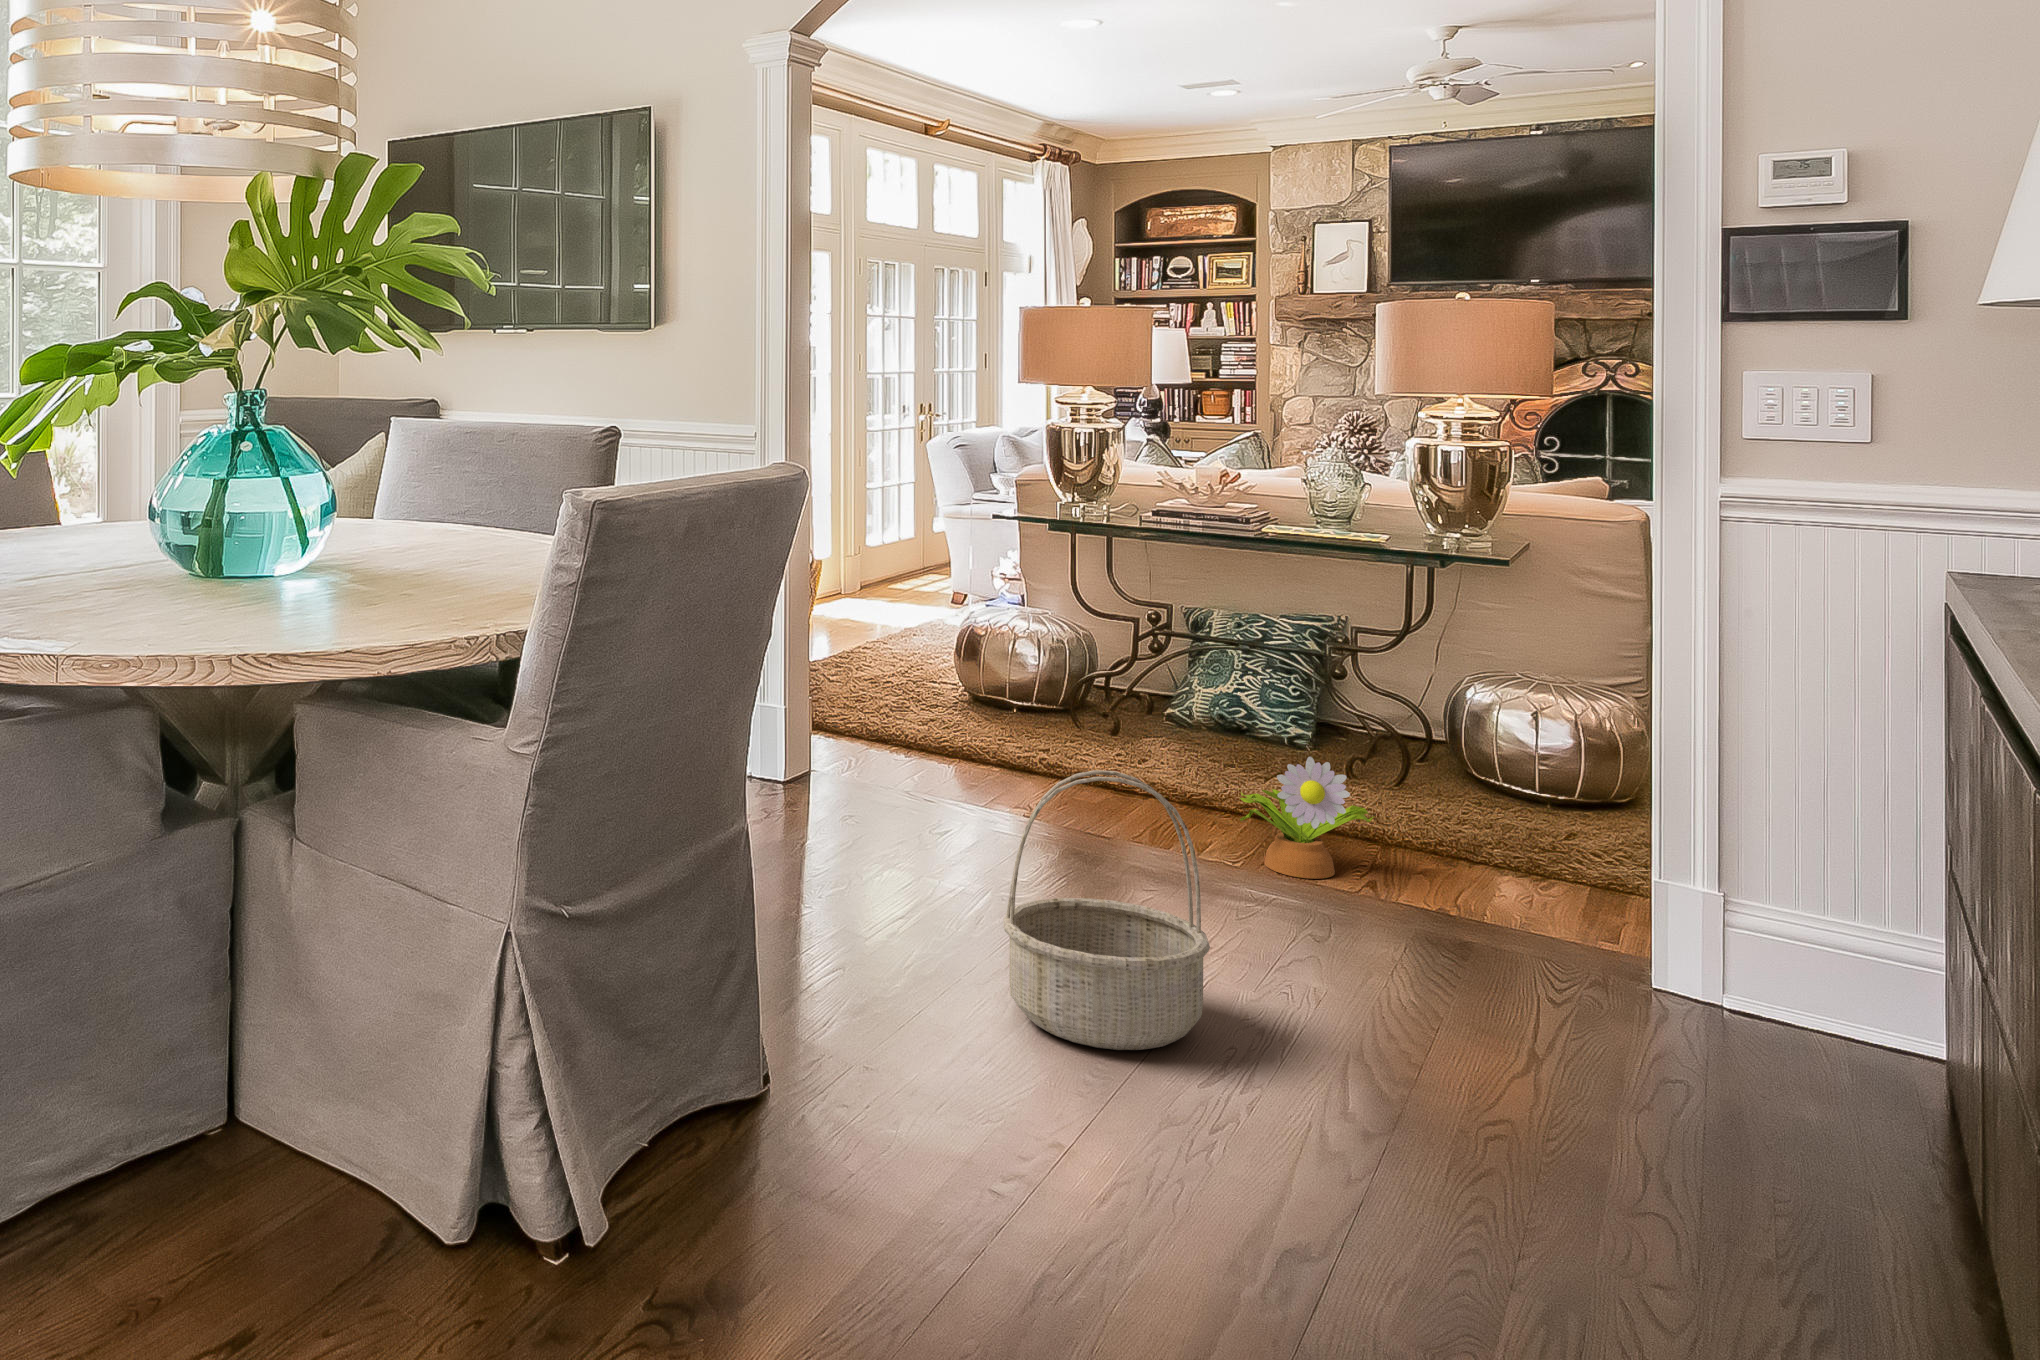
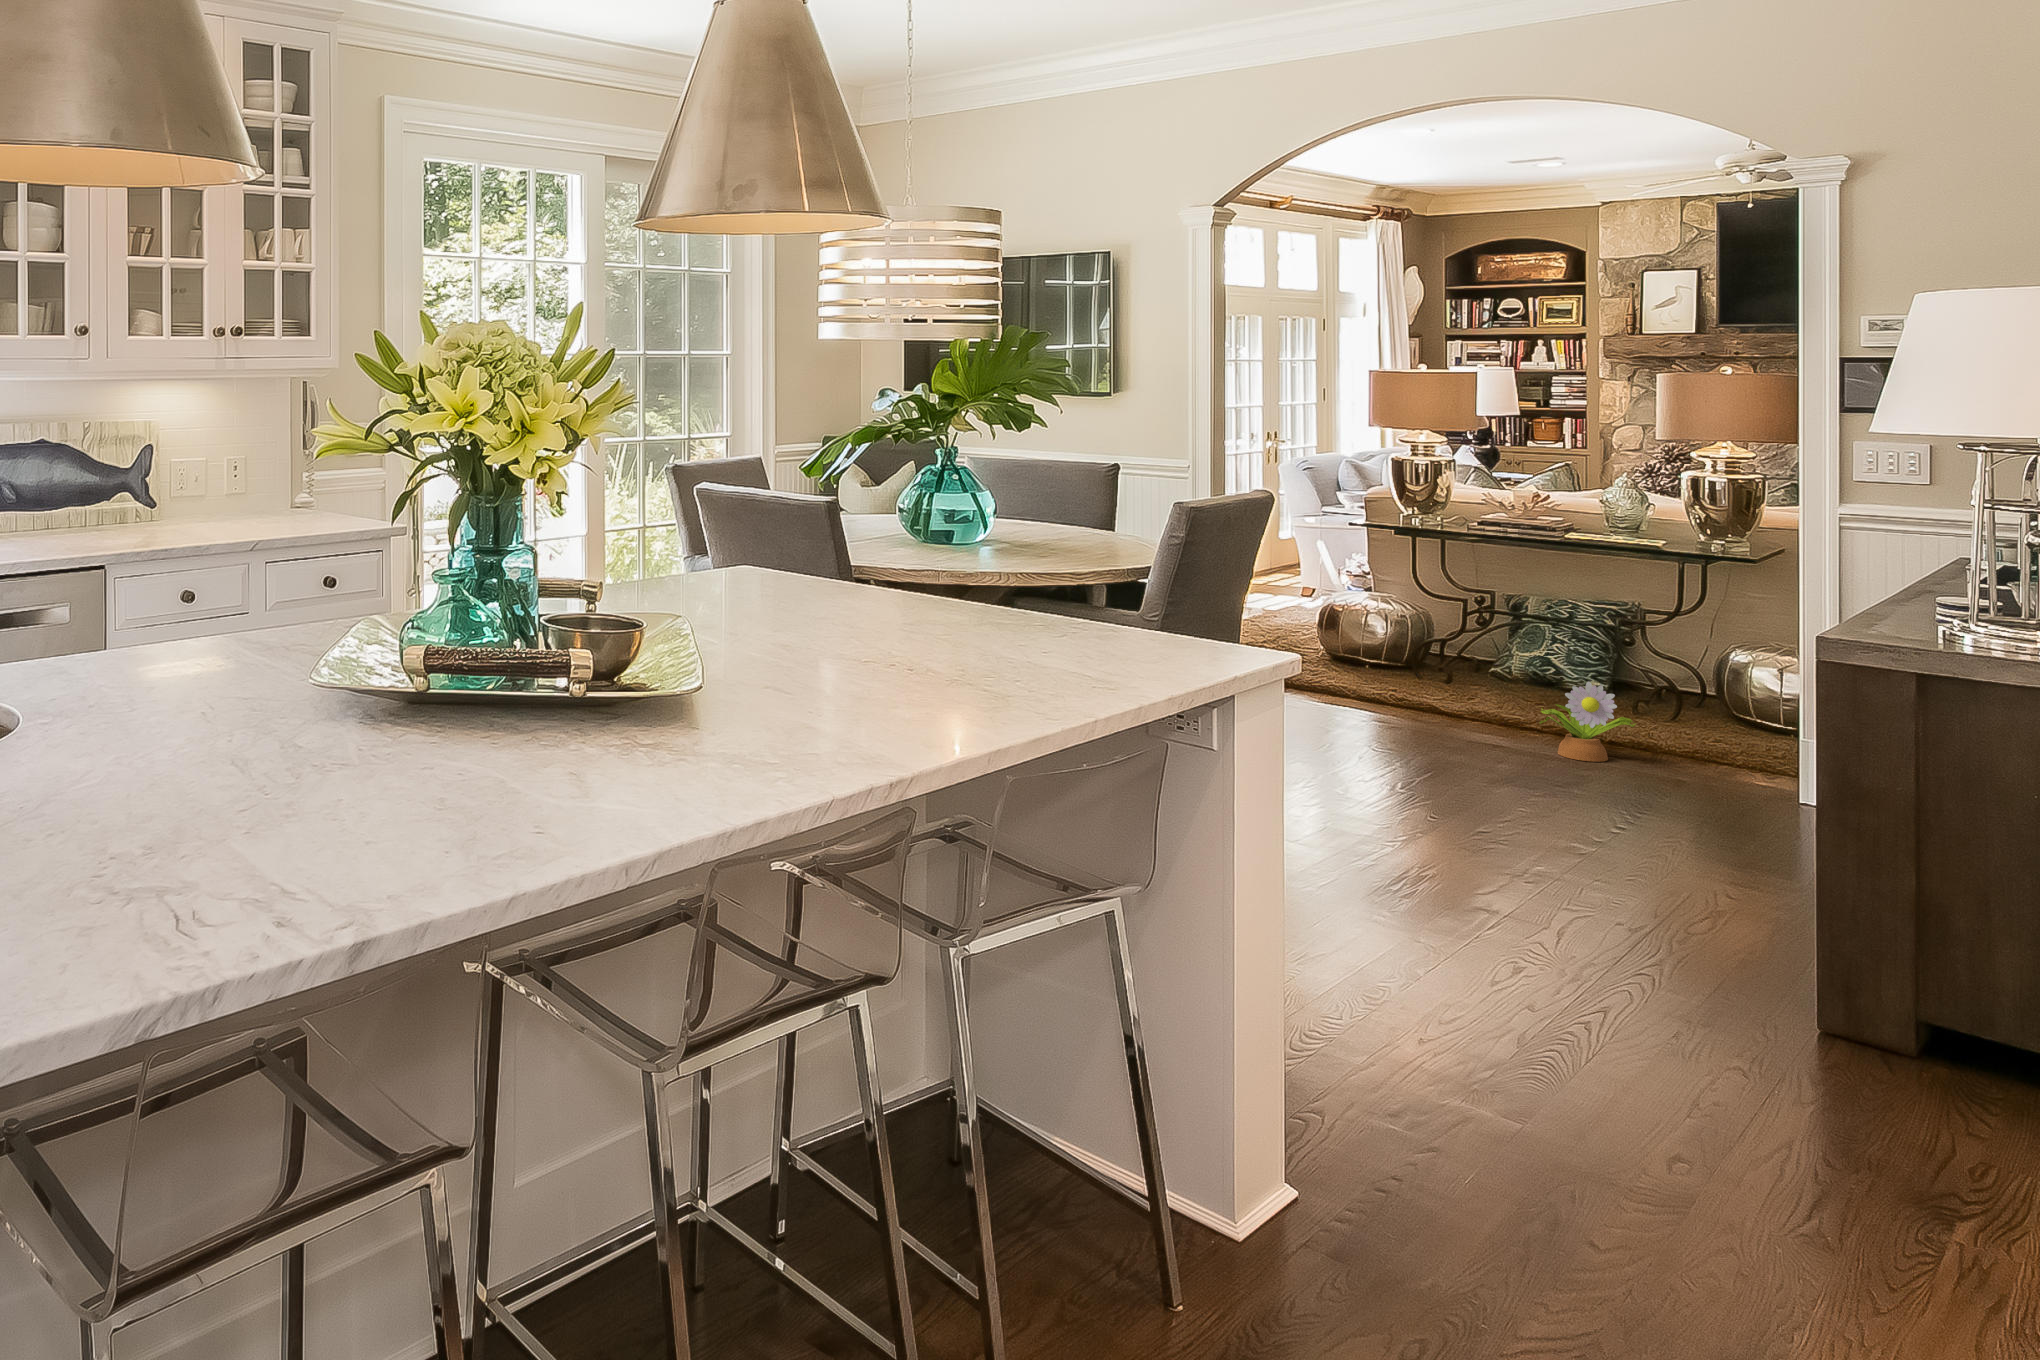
basket: present [1003,770,1210,1050] -> none [1380,668,1510,824]

